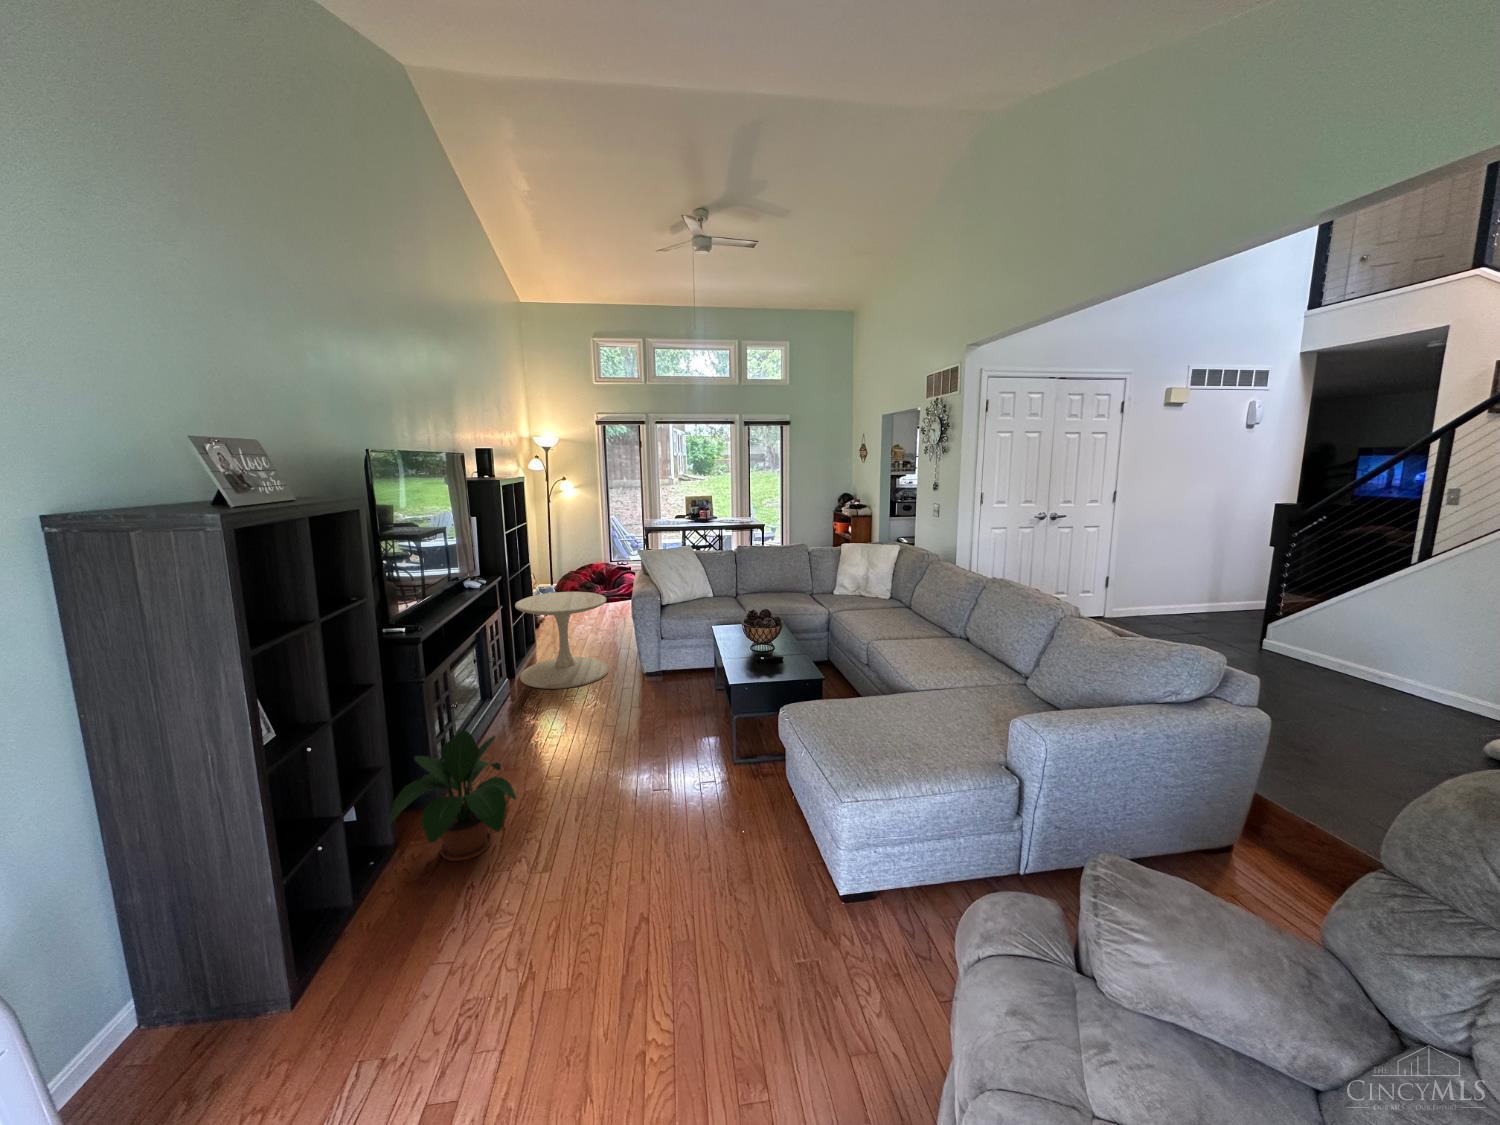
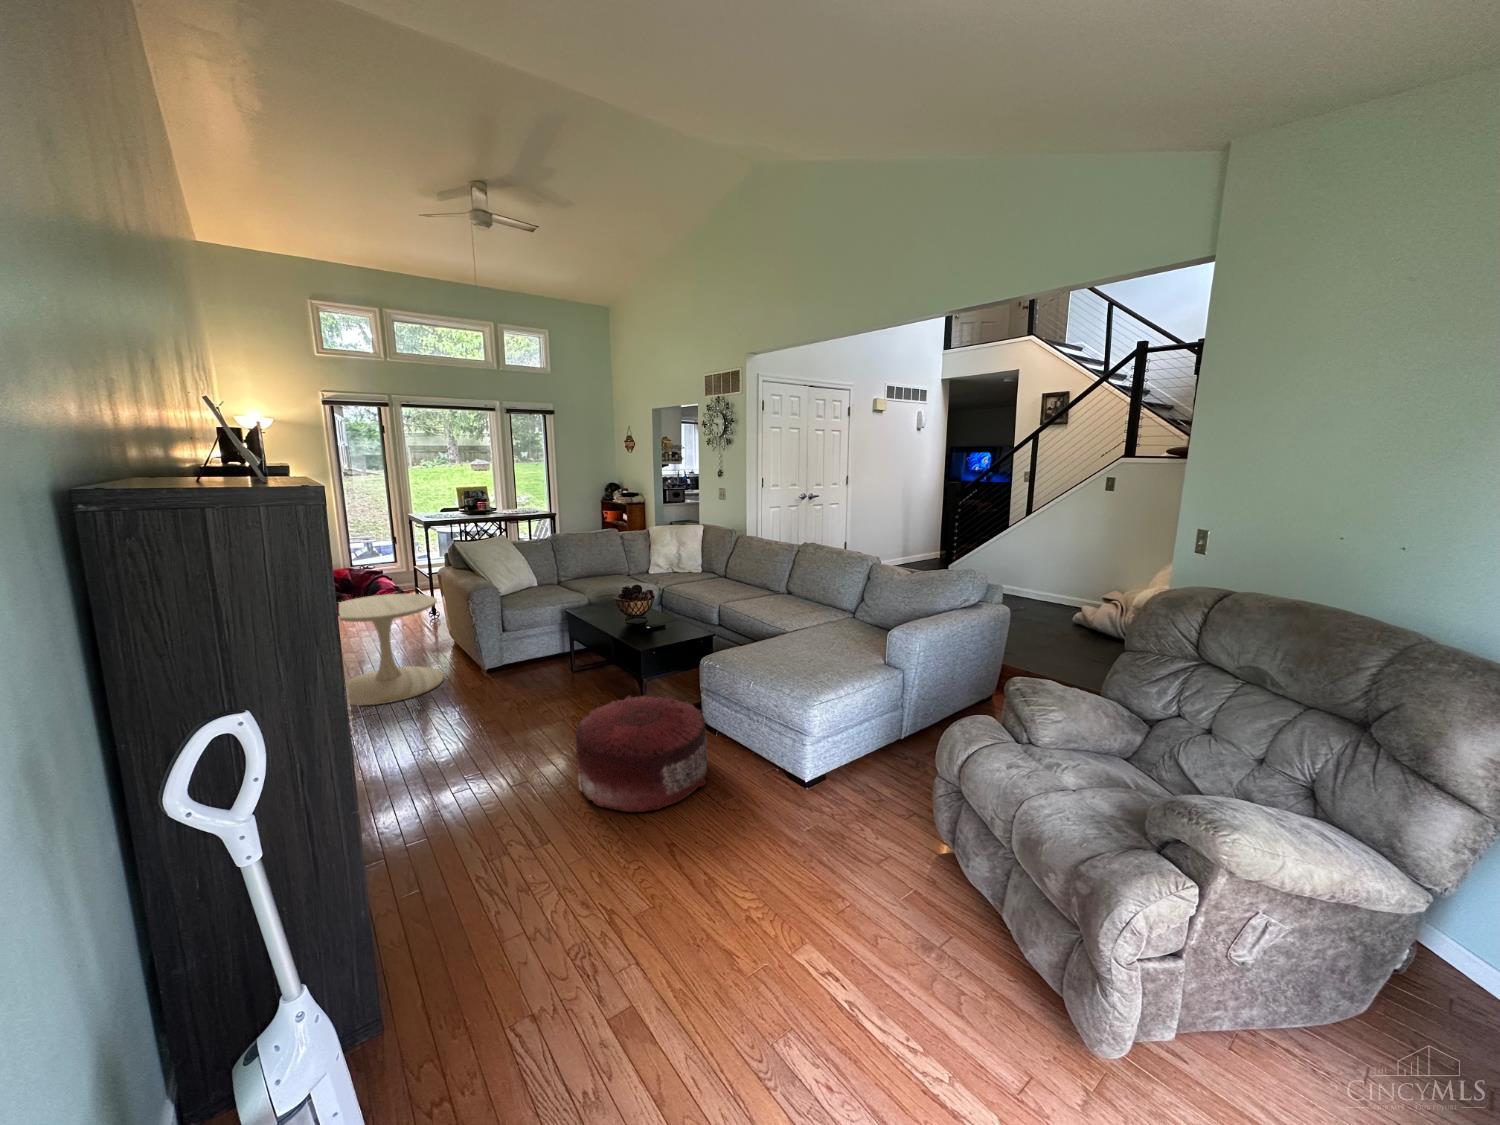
potted plant: present [388,730,516,861] -> none [363,731,500,870]
pouf: none [606,730,753,871] -> present [575,695,707,812]

